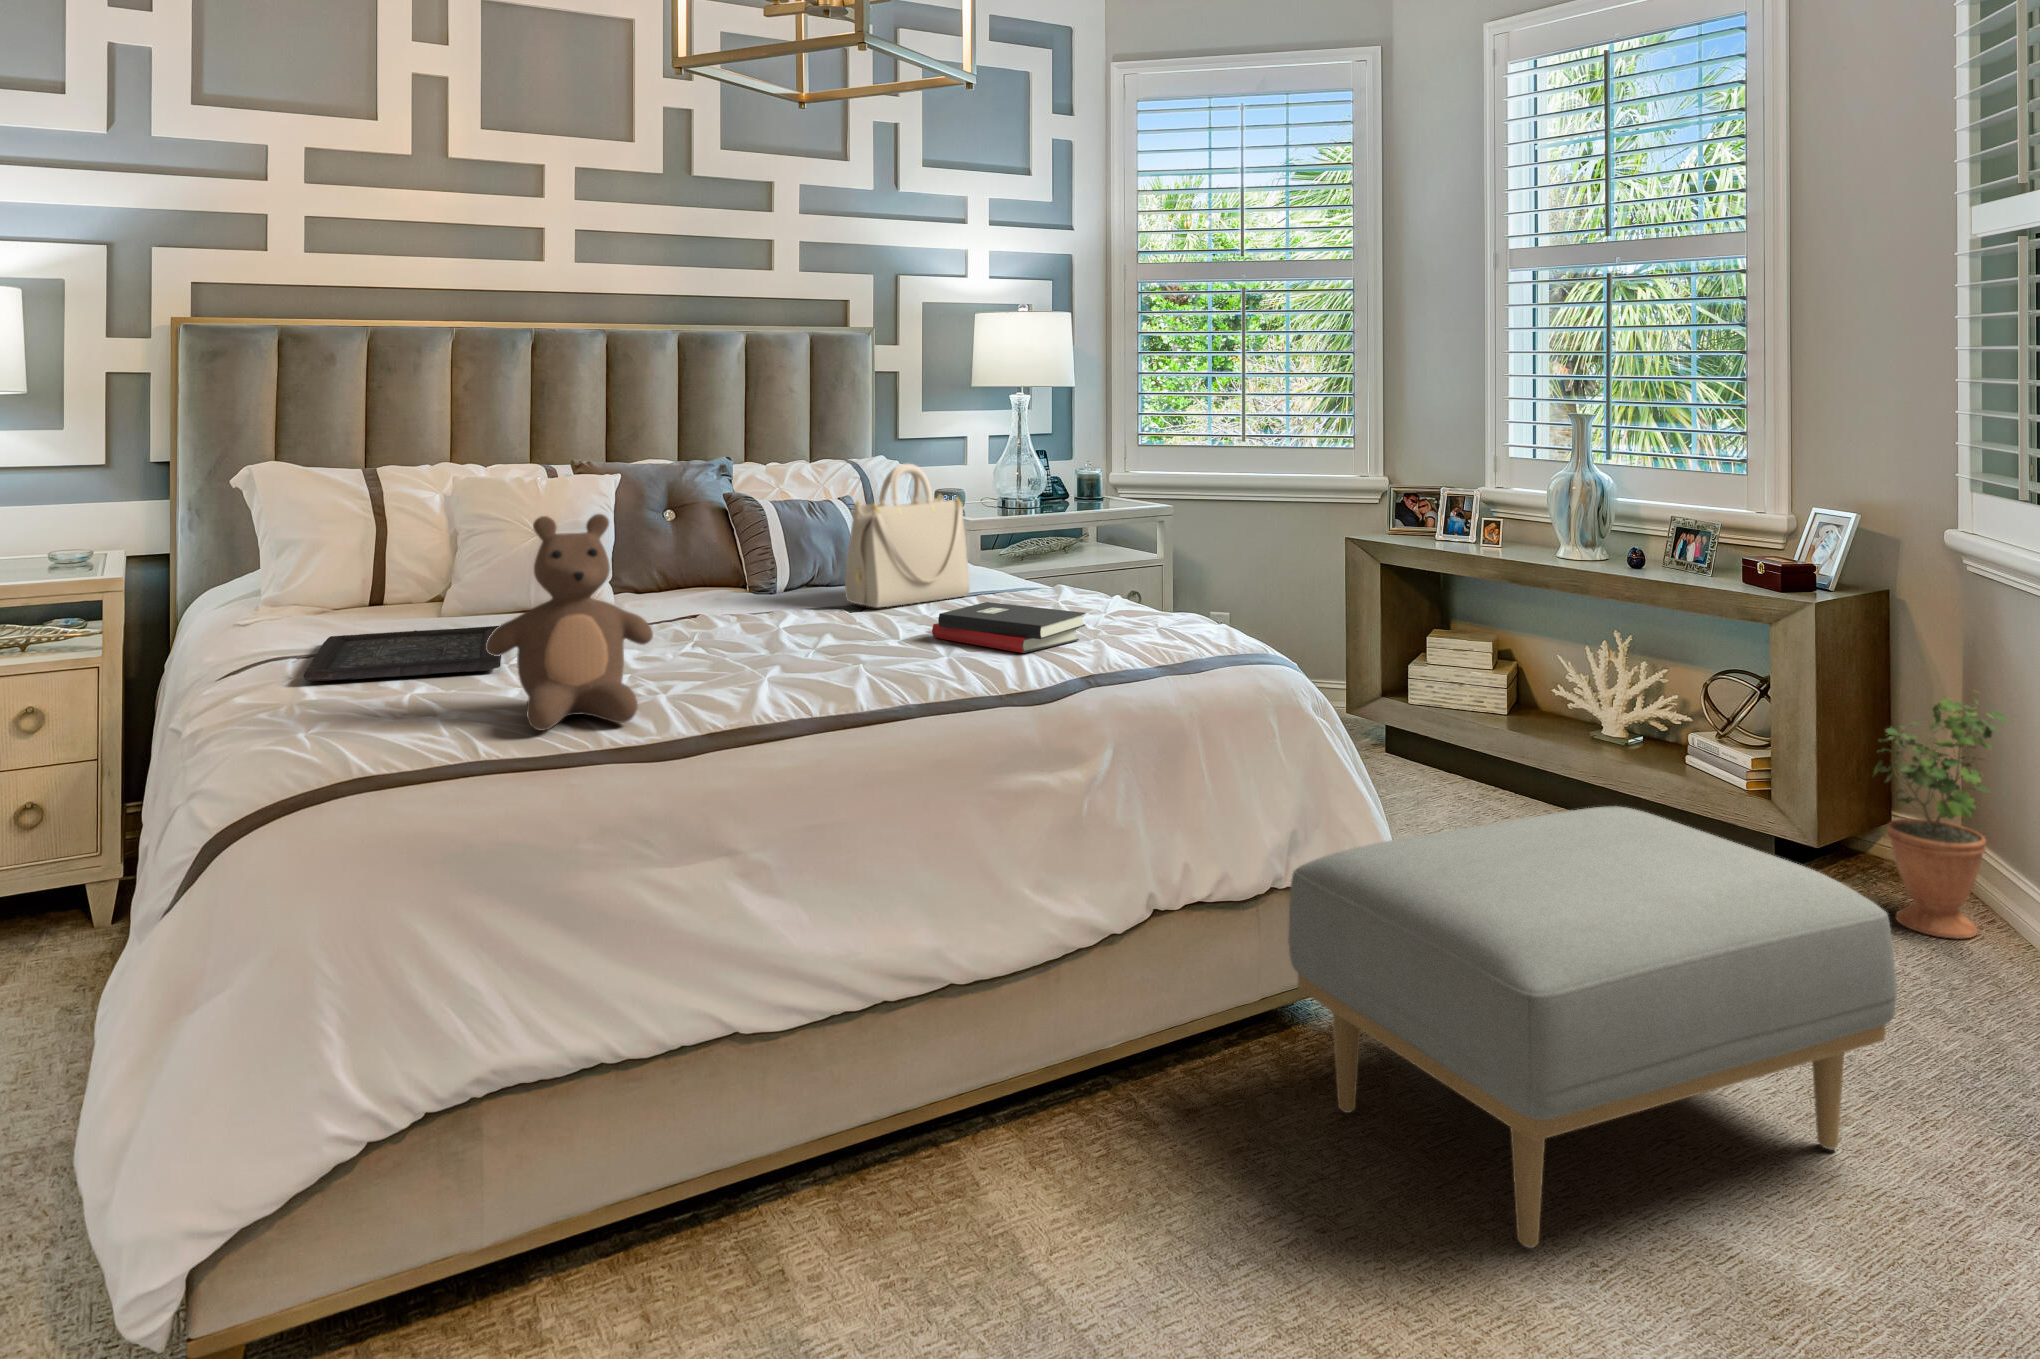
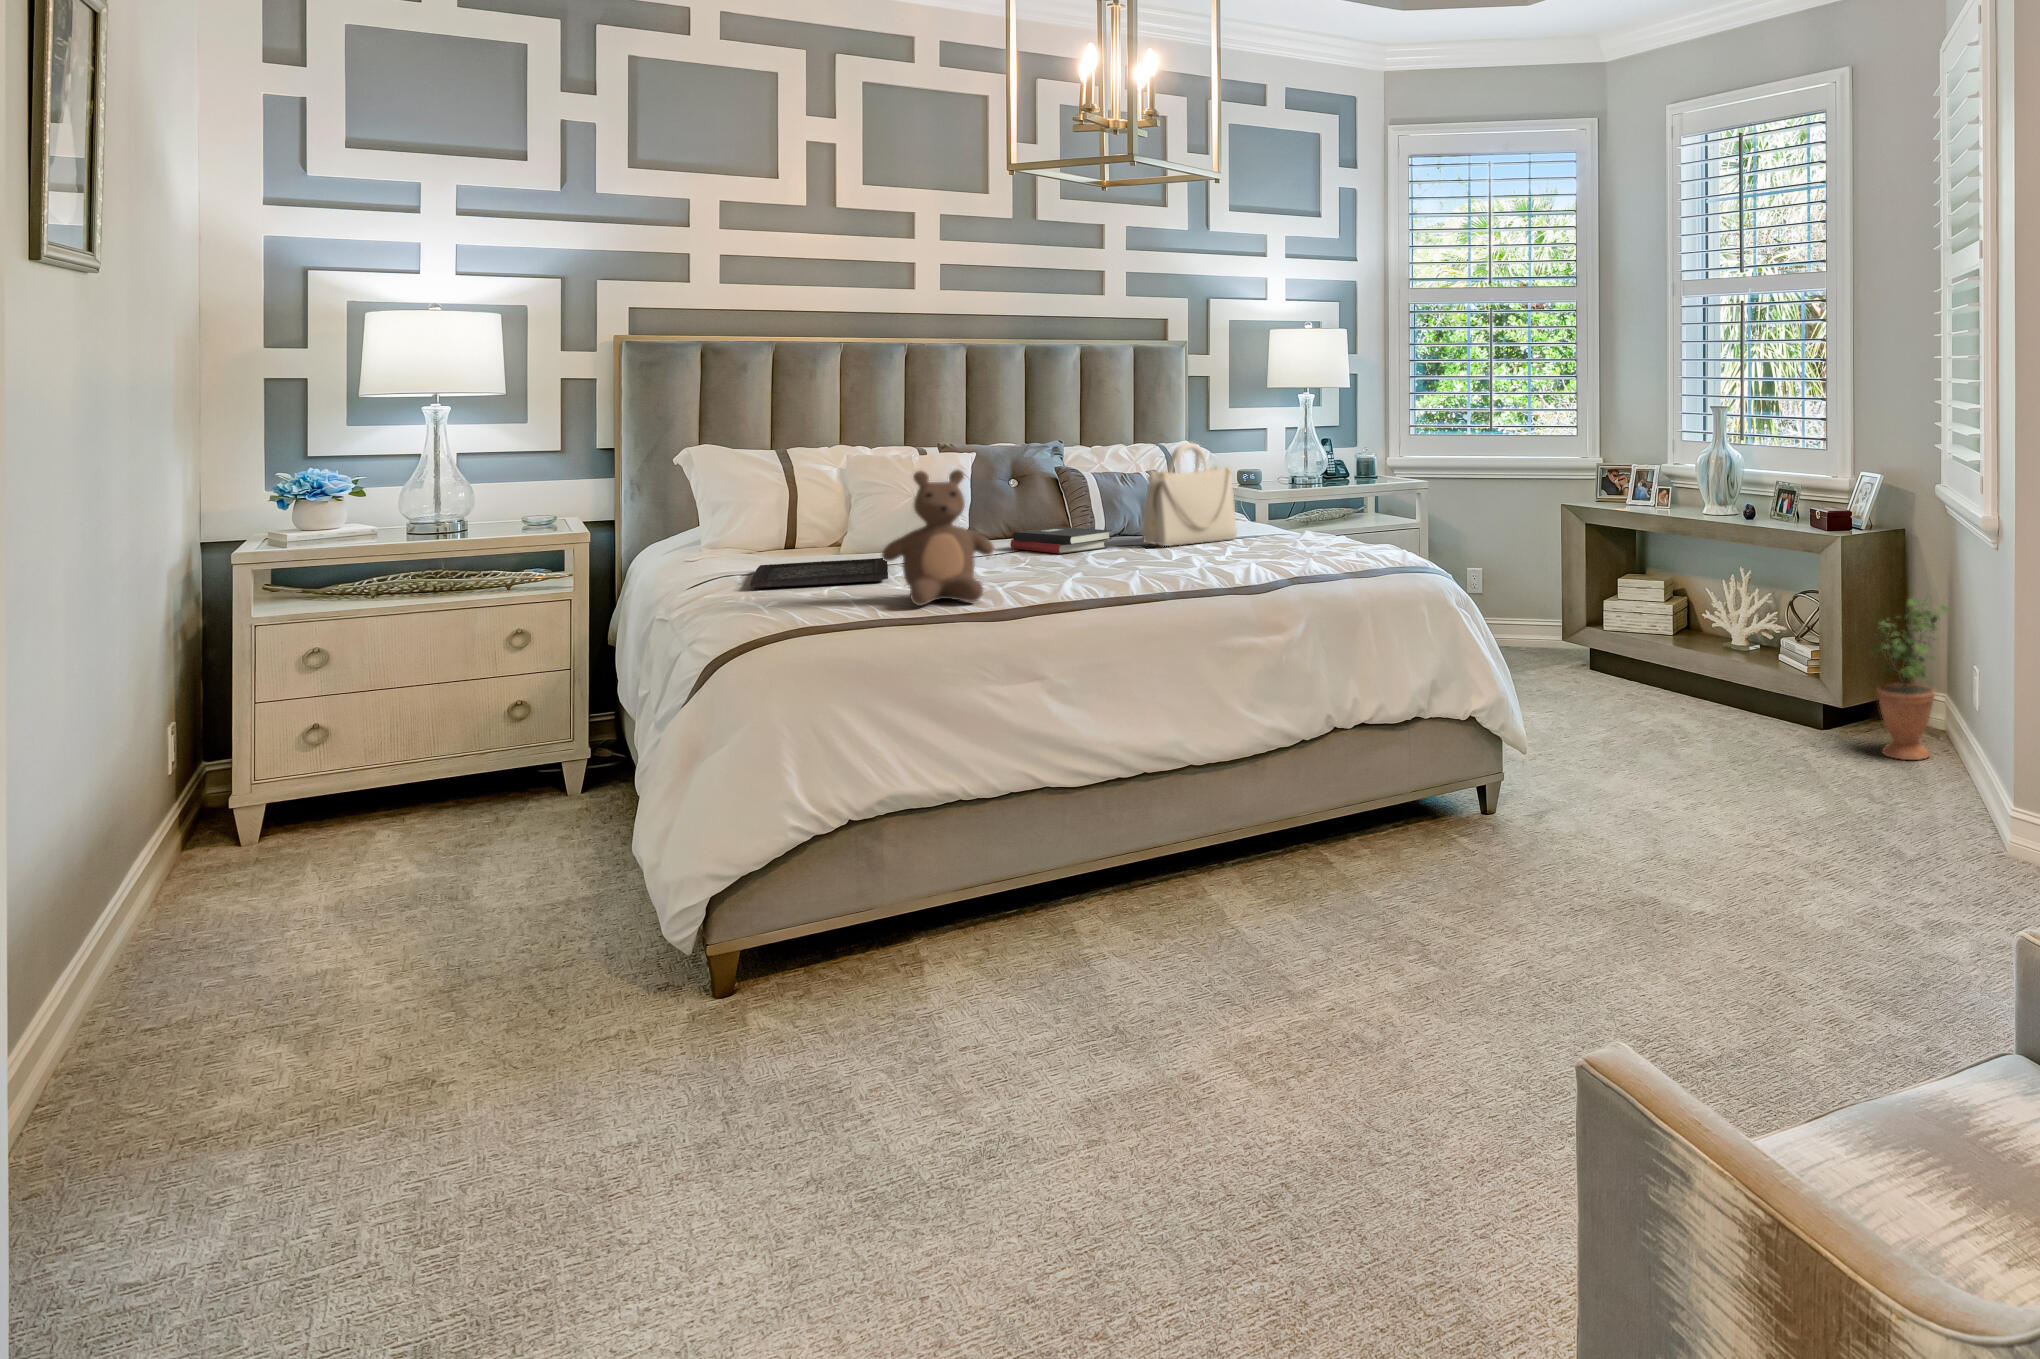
hardback book: present [932,602,1085,653] -> present [1010,527,1112,554]
ottoman: present [1288,806,1897,1248] -> none [1420,661,1781,900]

